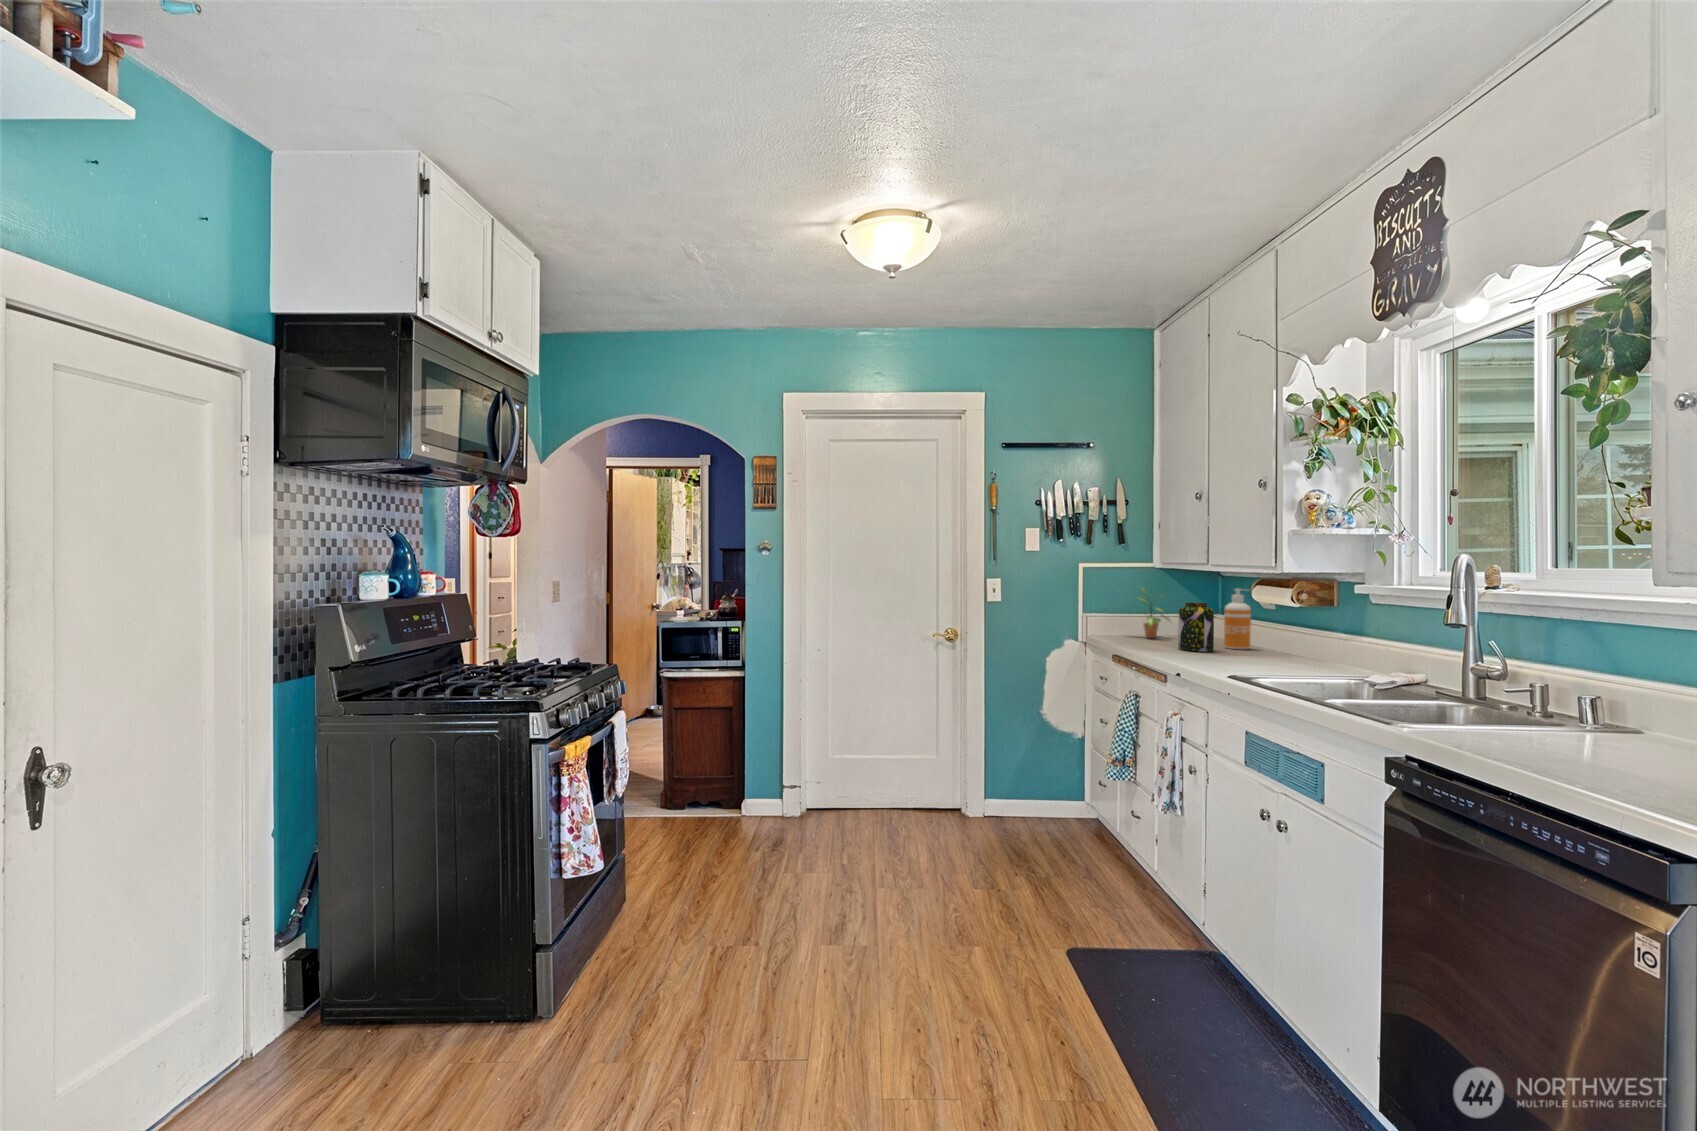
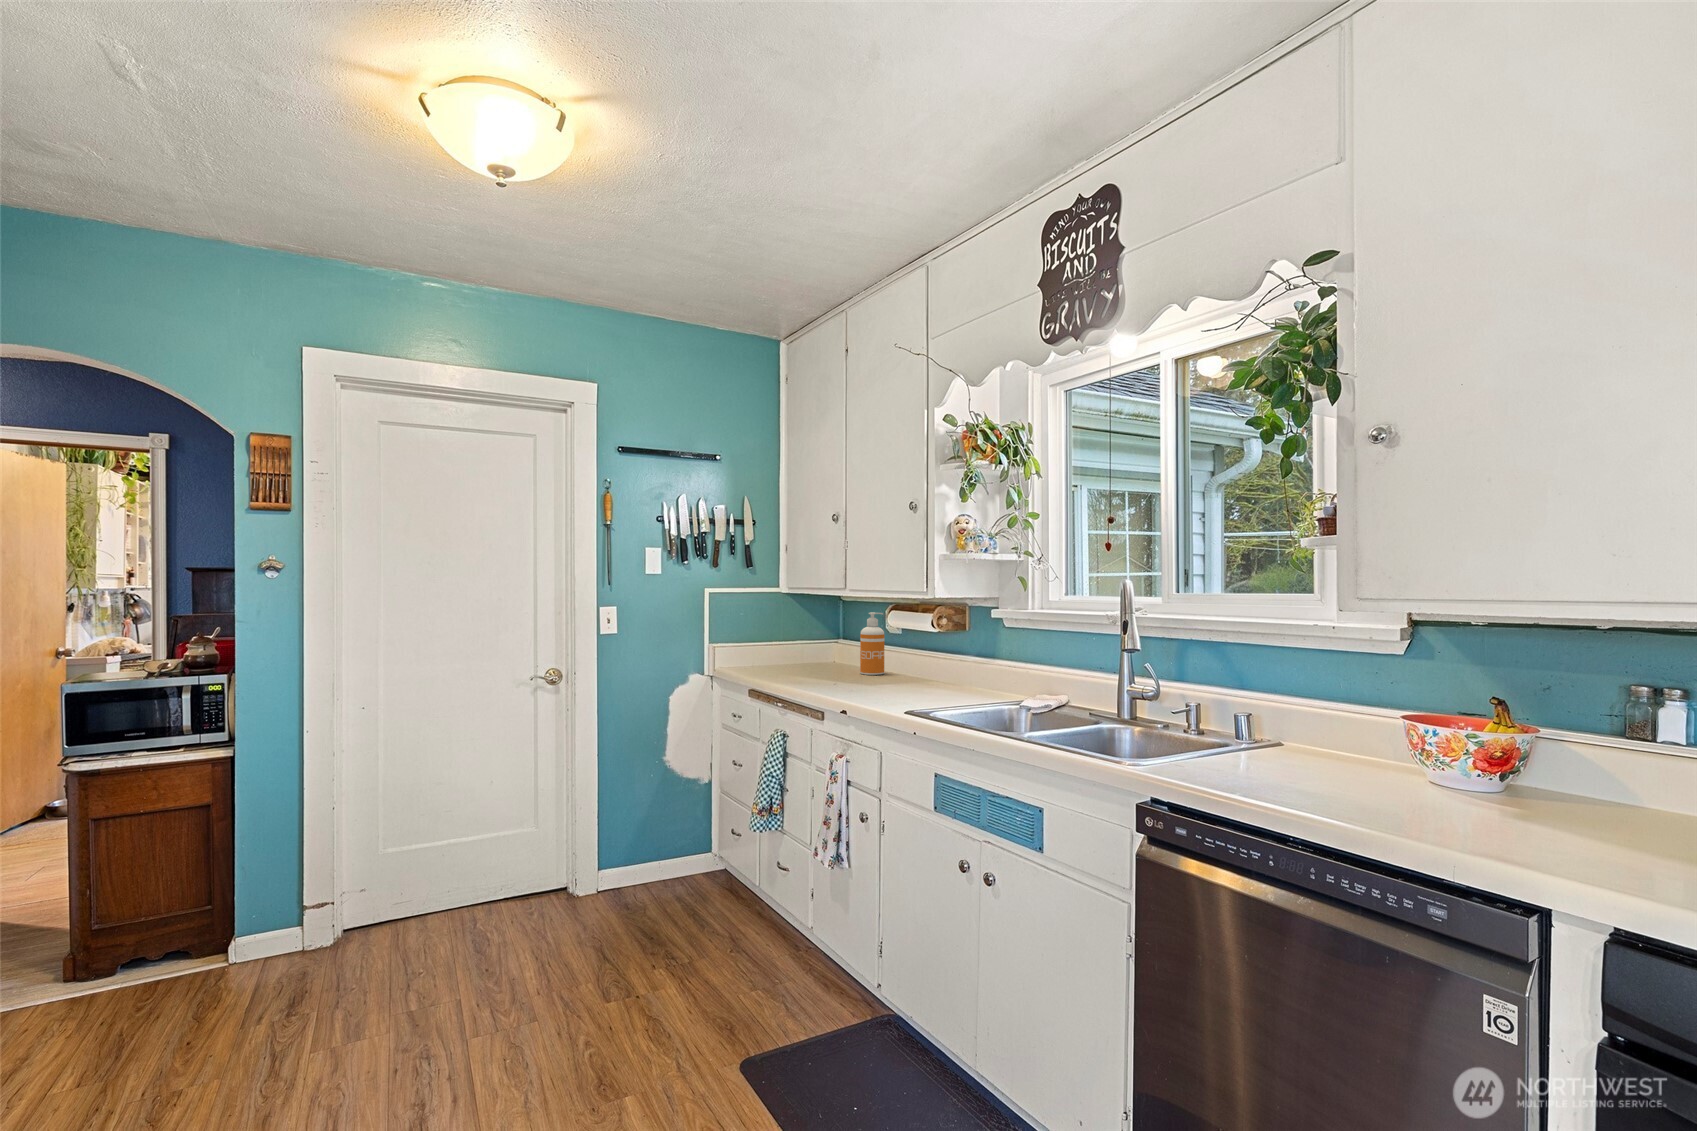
potted plant: present [1139,587,1170,638] -> none [755,609,804,667]
jar: present [1178,602,1214,652] -> none [821,628,856,681]

